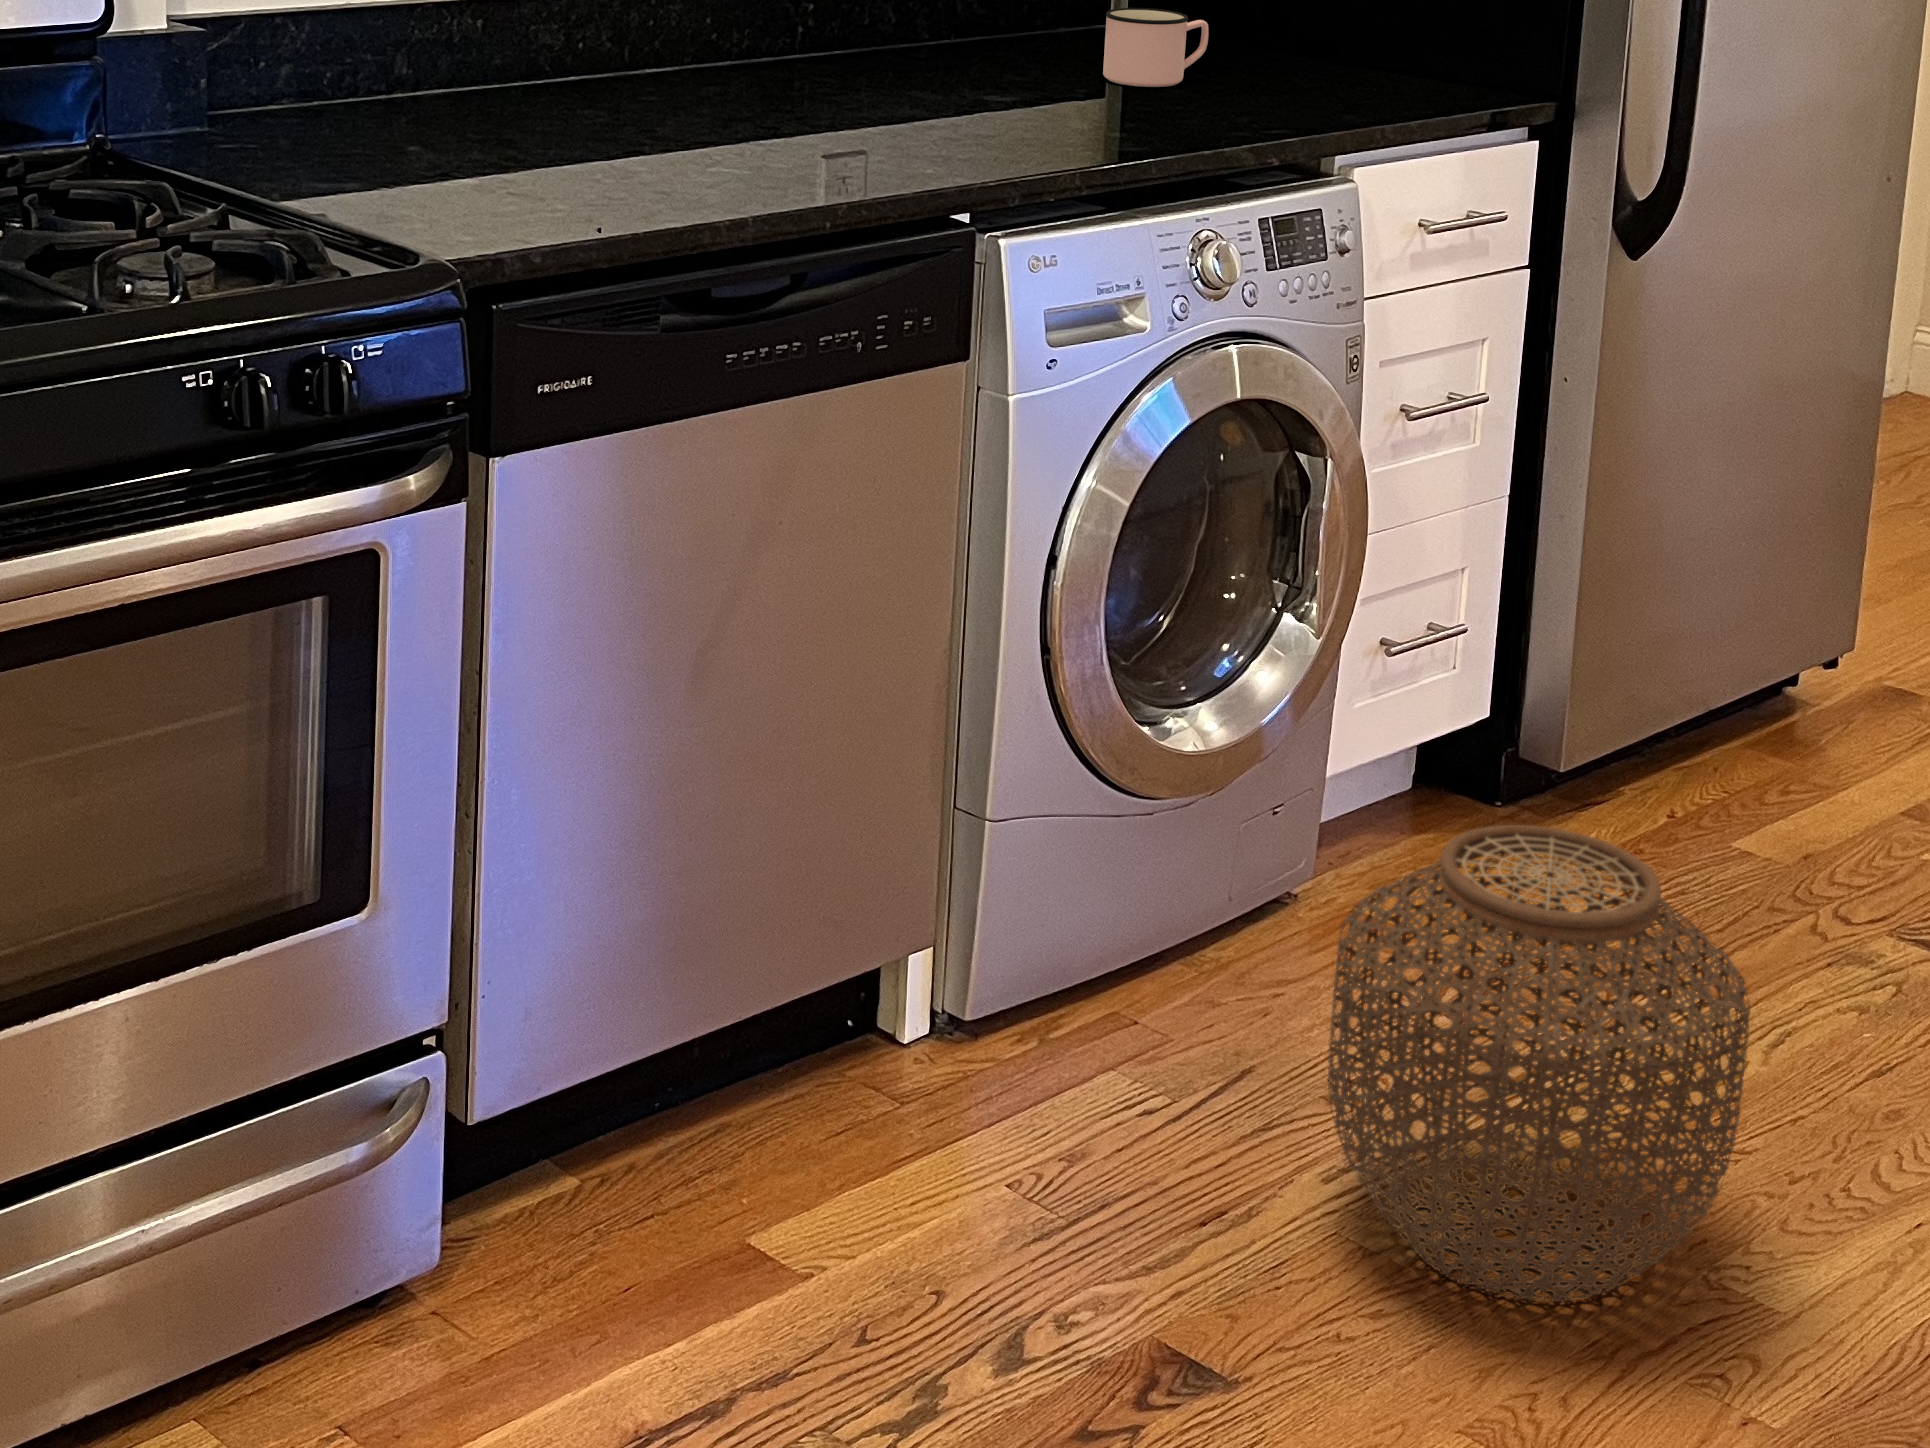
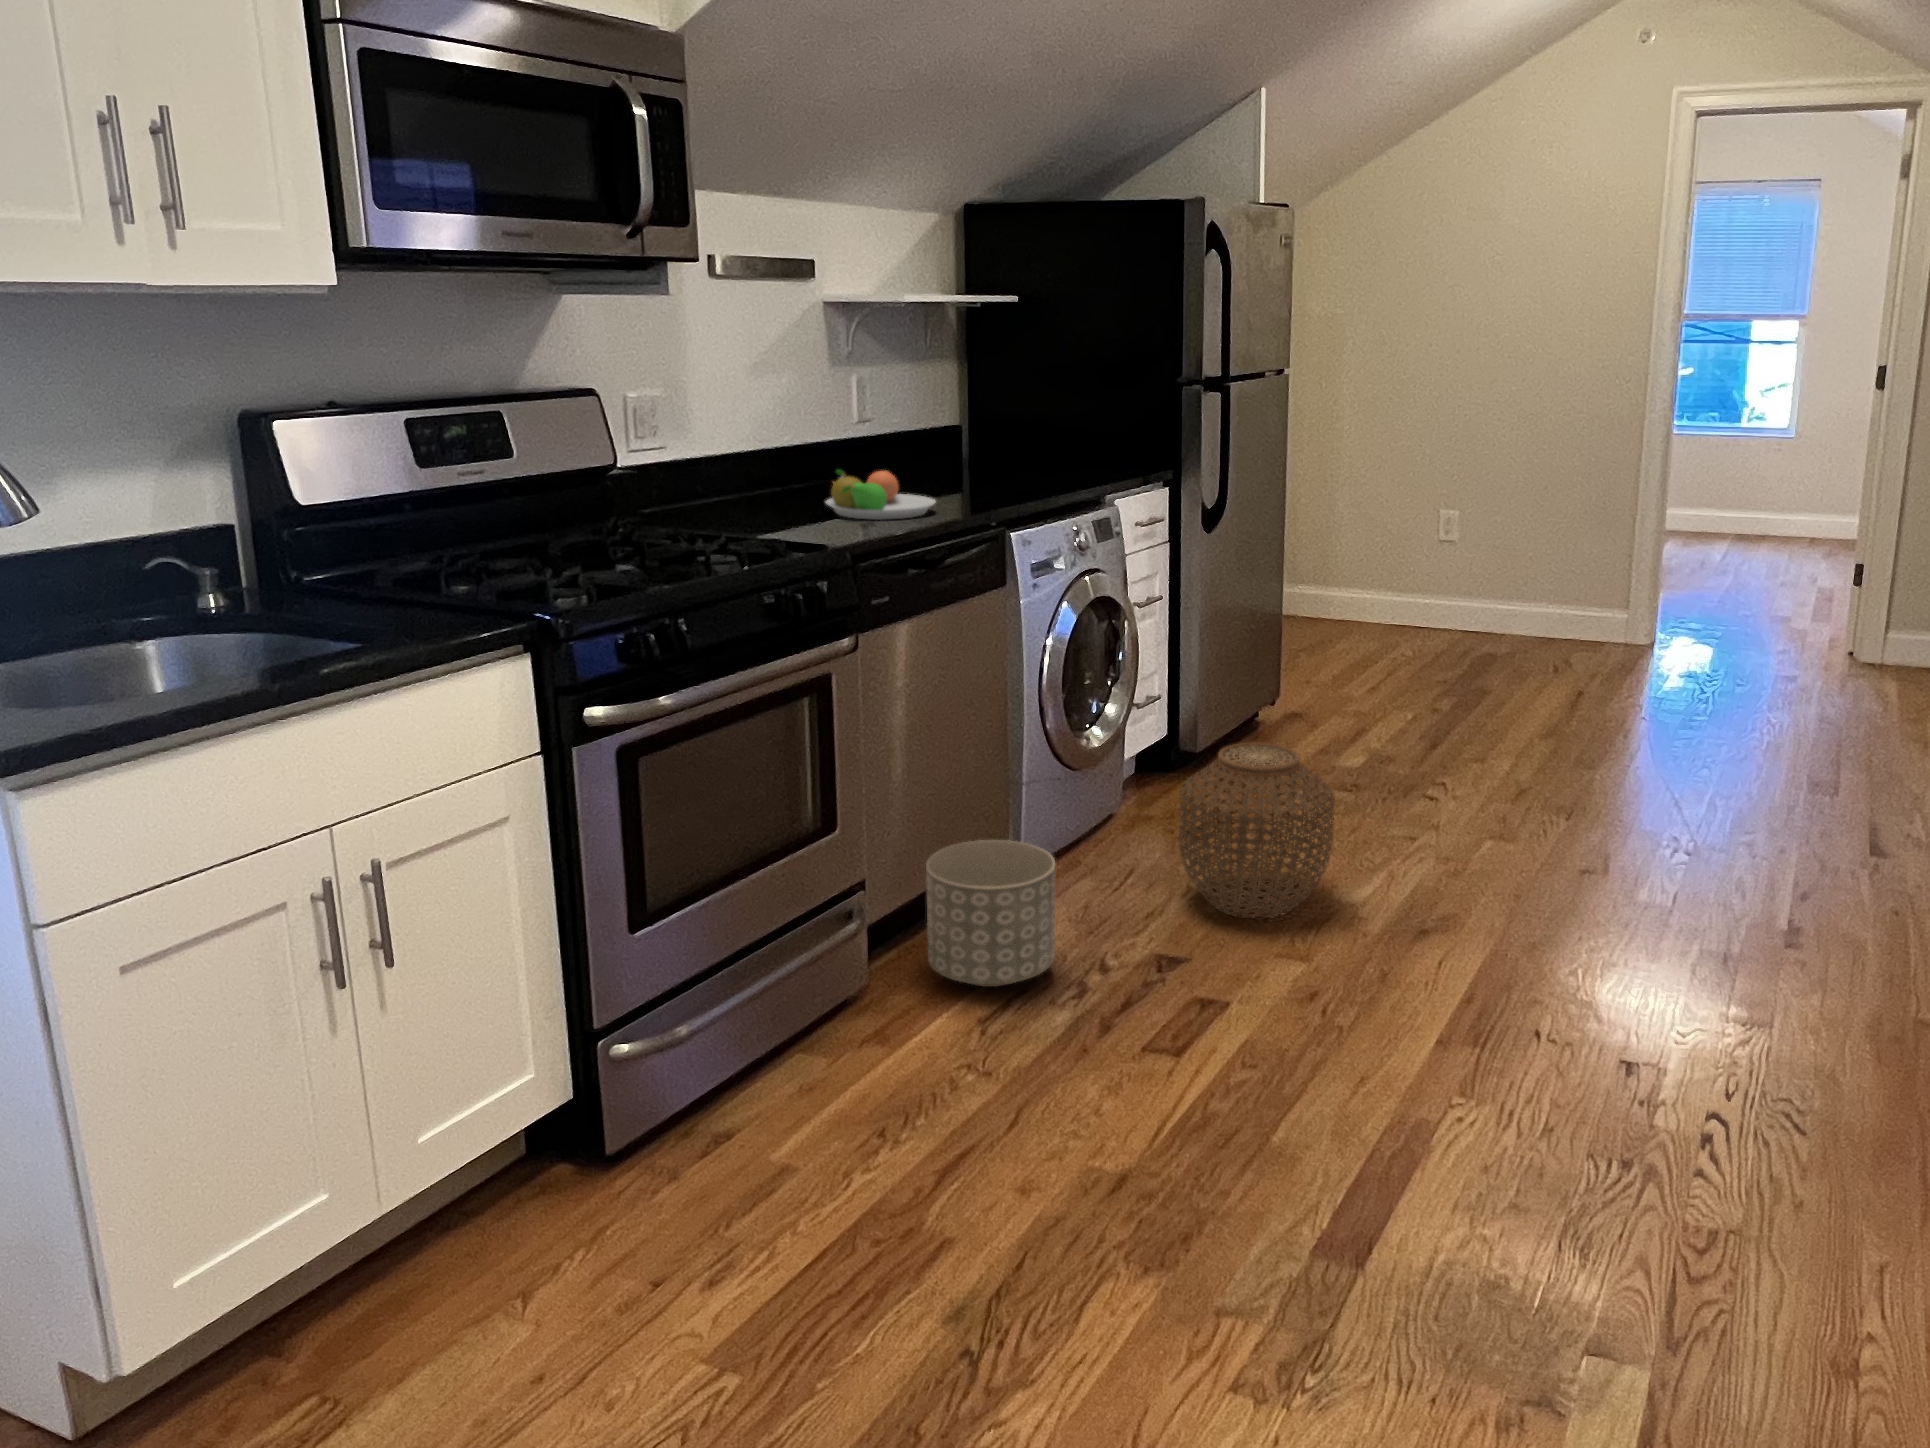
mug: present [1103,8,1209,87] -> none [990,443,1032,477]
fruit bowl: none [581,59,829,184] -> present [825,469,936,520]
planter: none [597,965,916,1356] -> present [926,840,1055,987]

